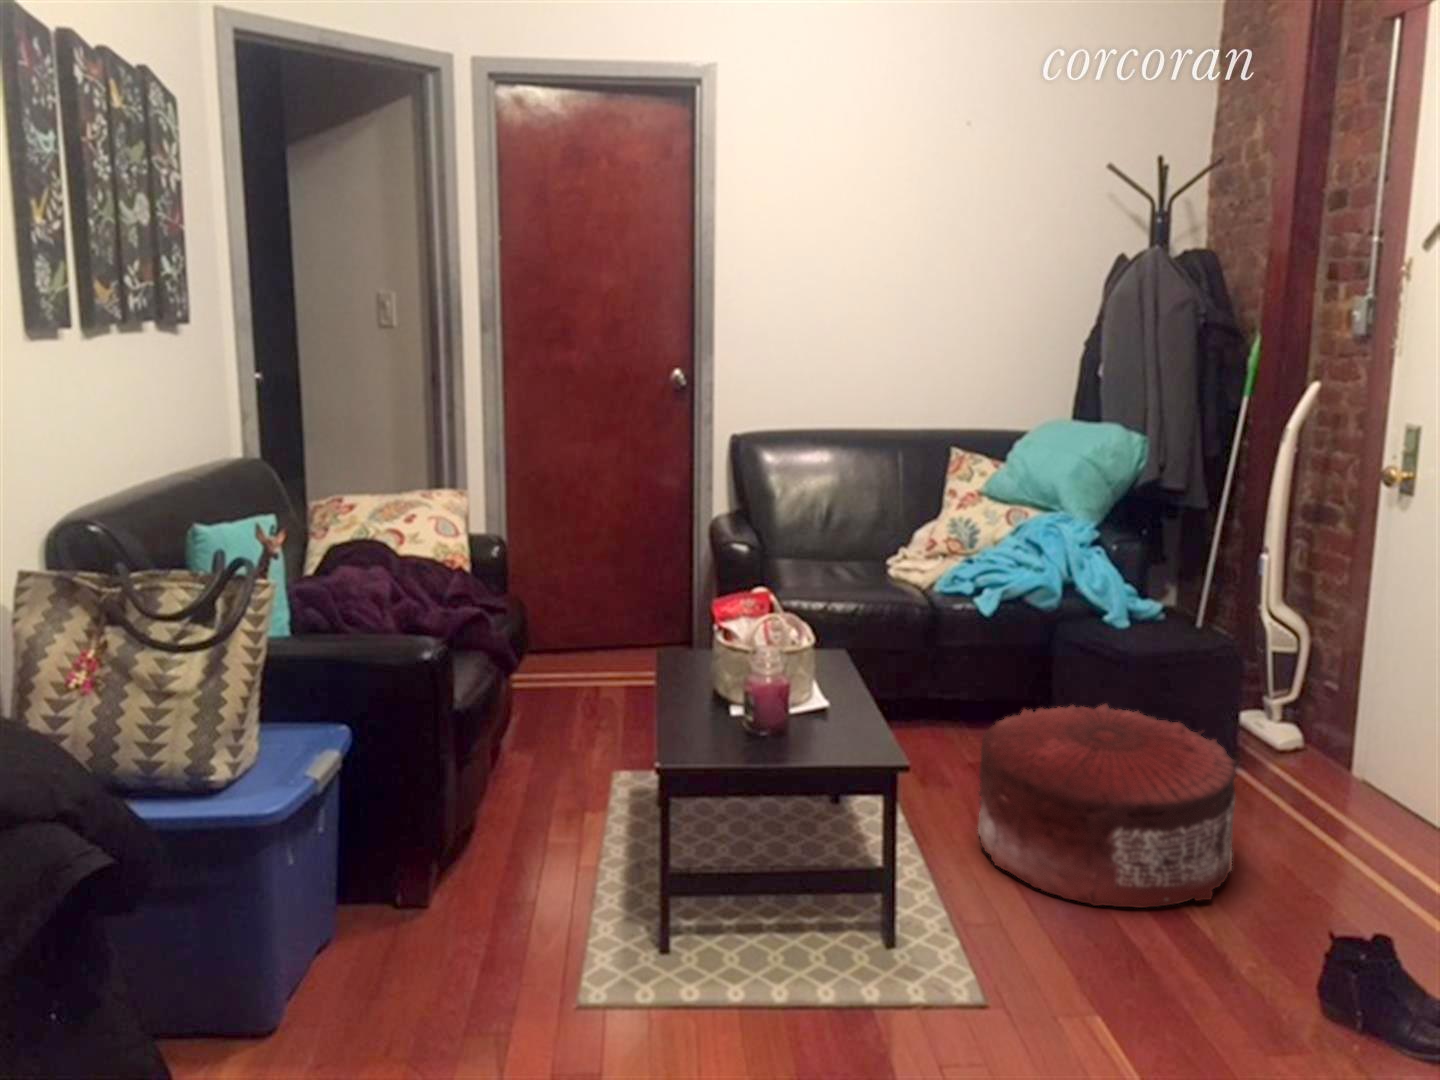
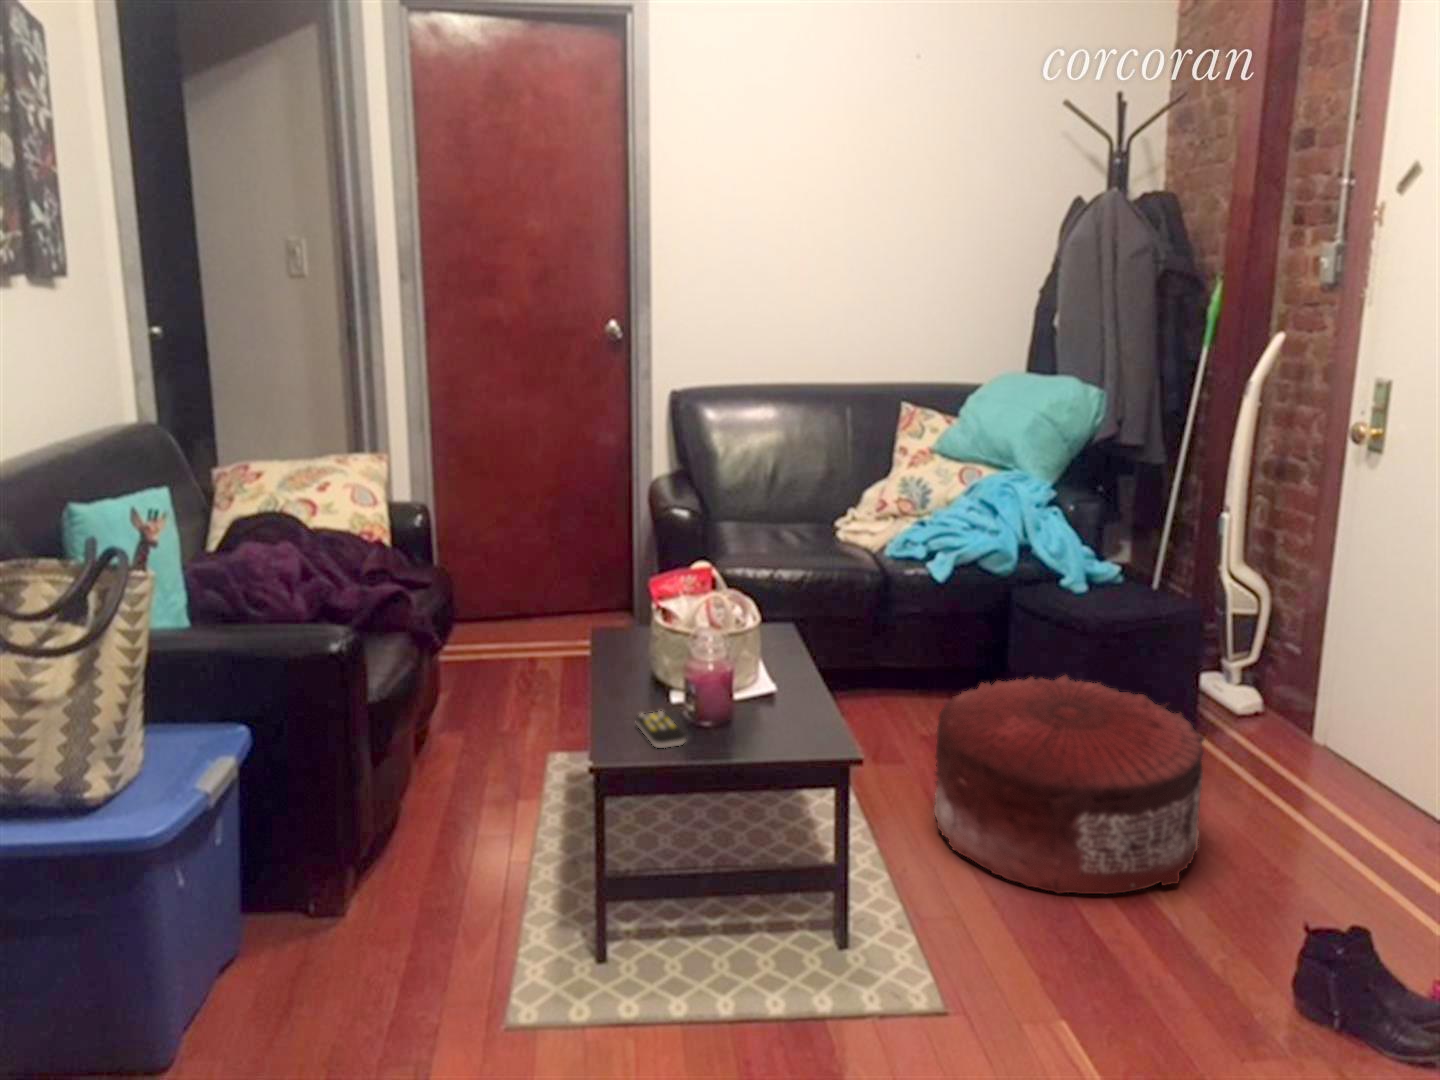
remote control: none [698,721,744,753] -> present [636,712,685,748]

